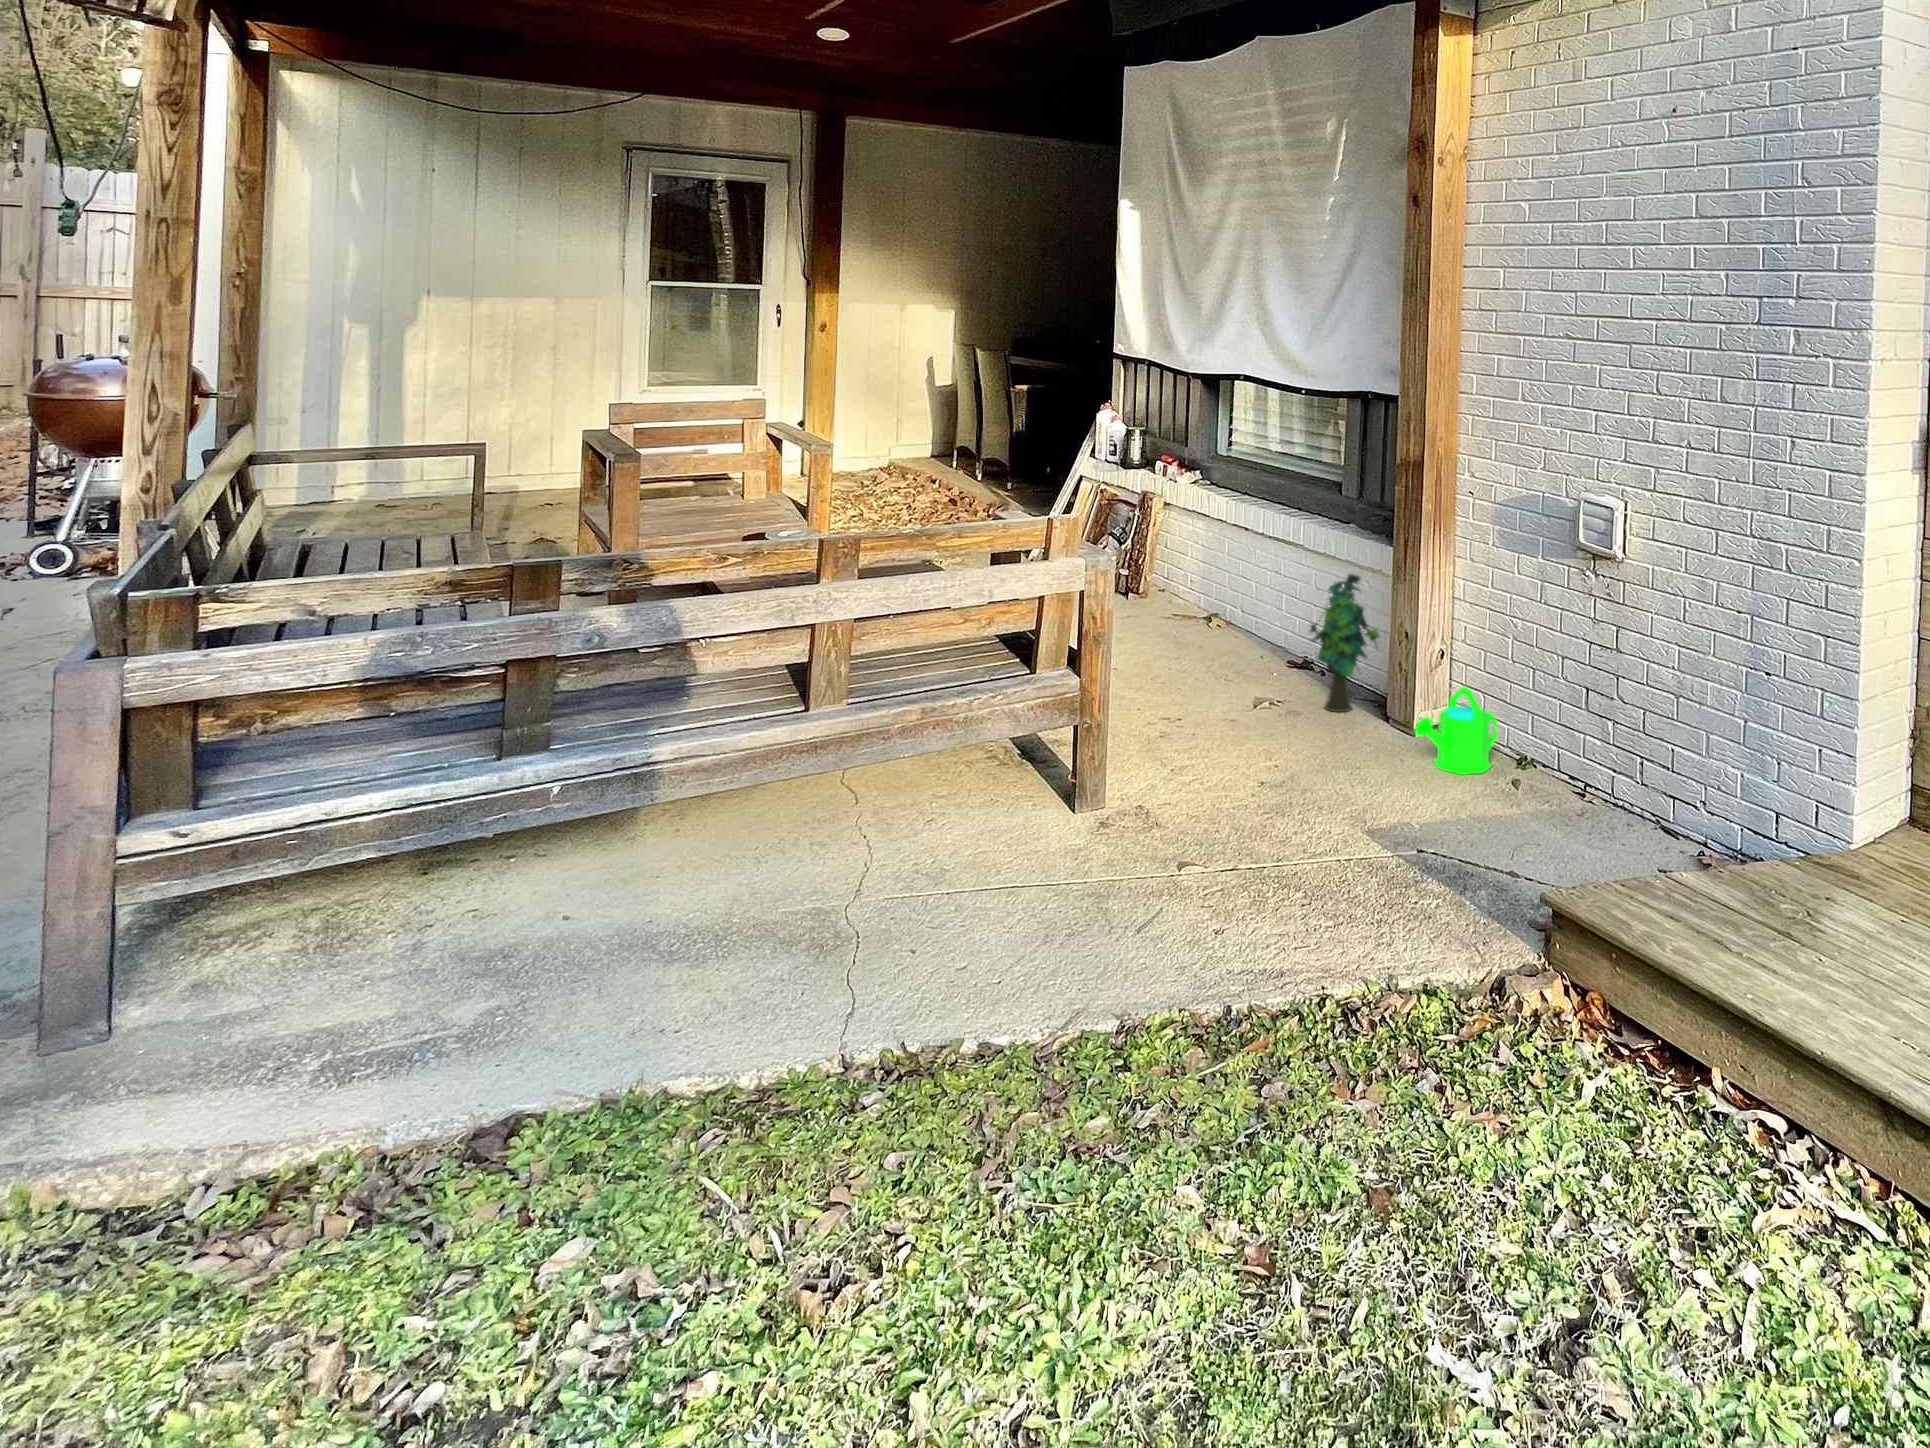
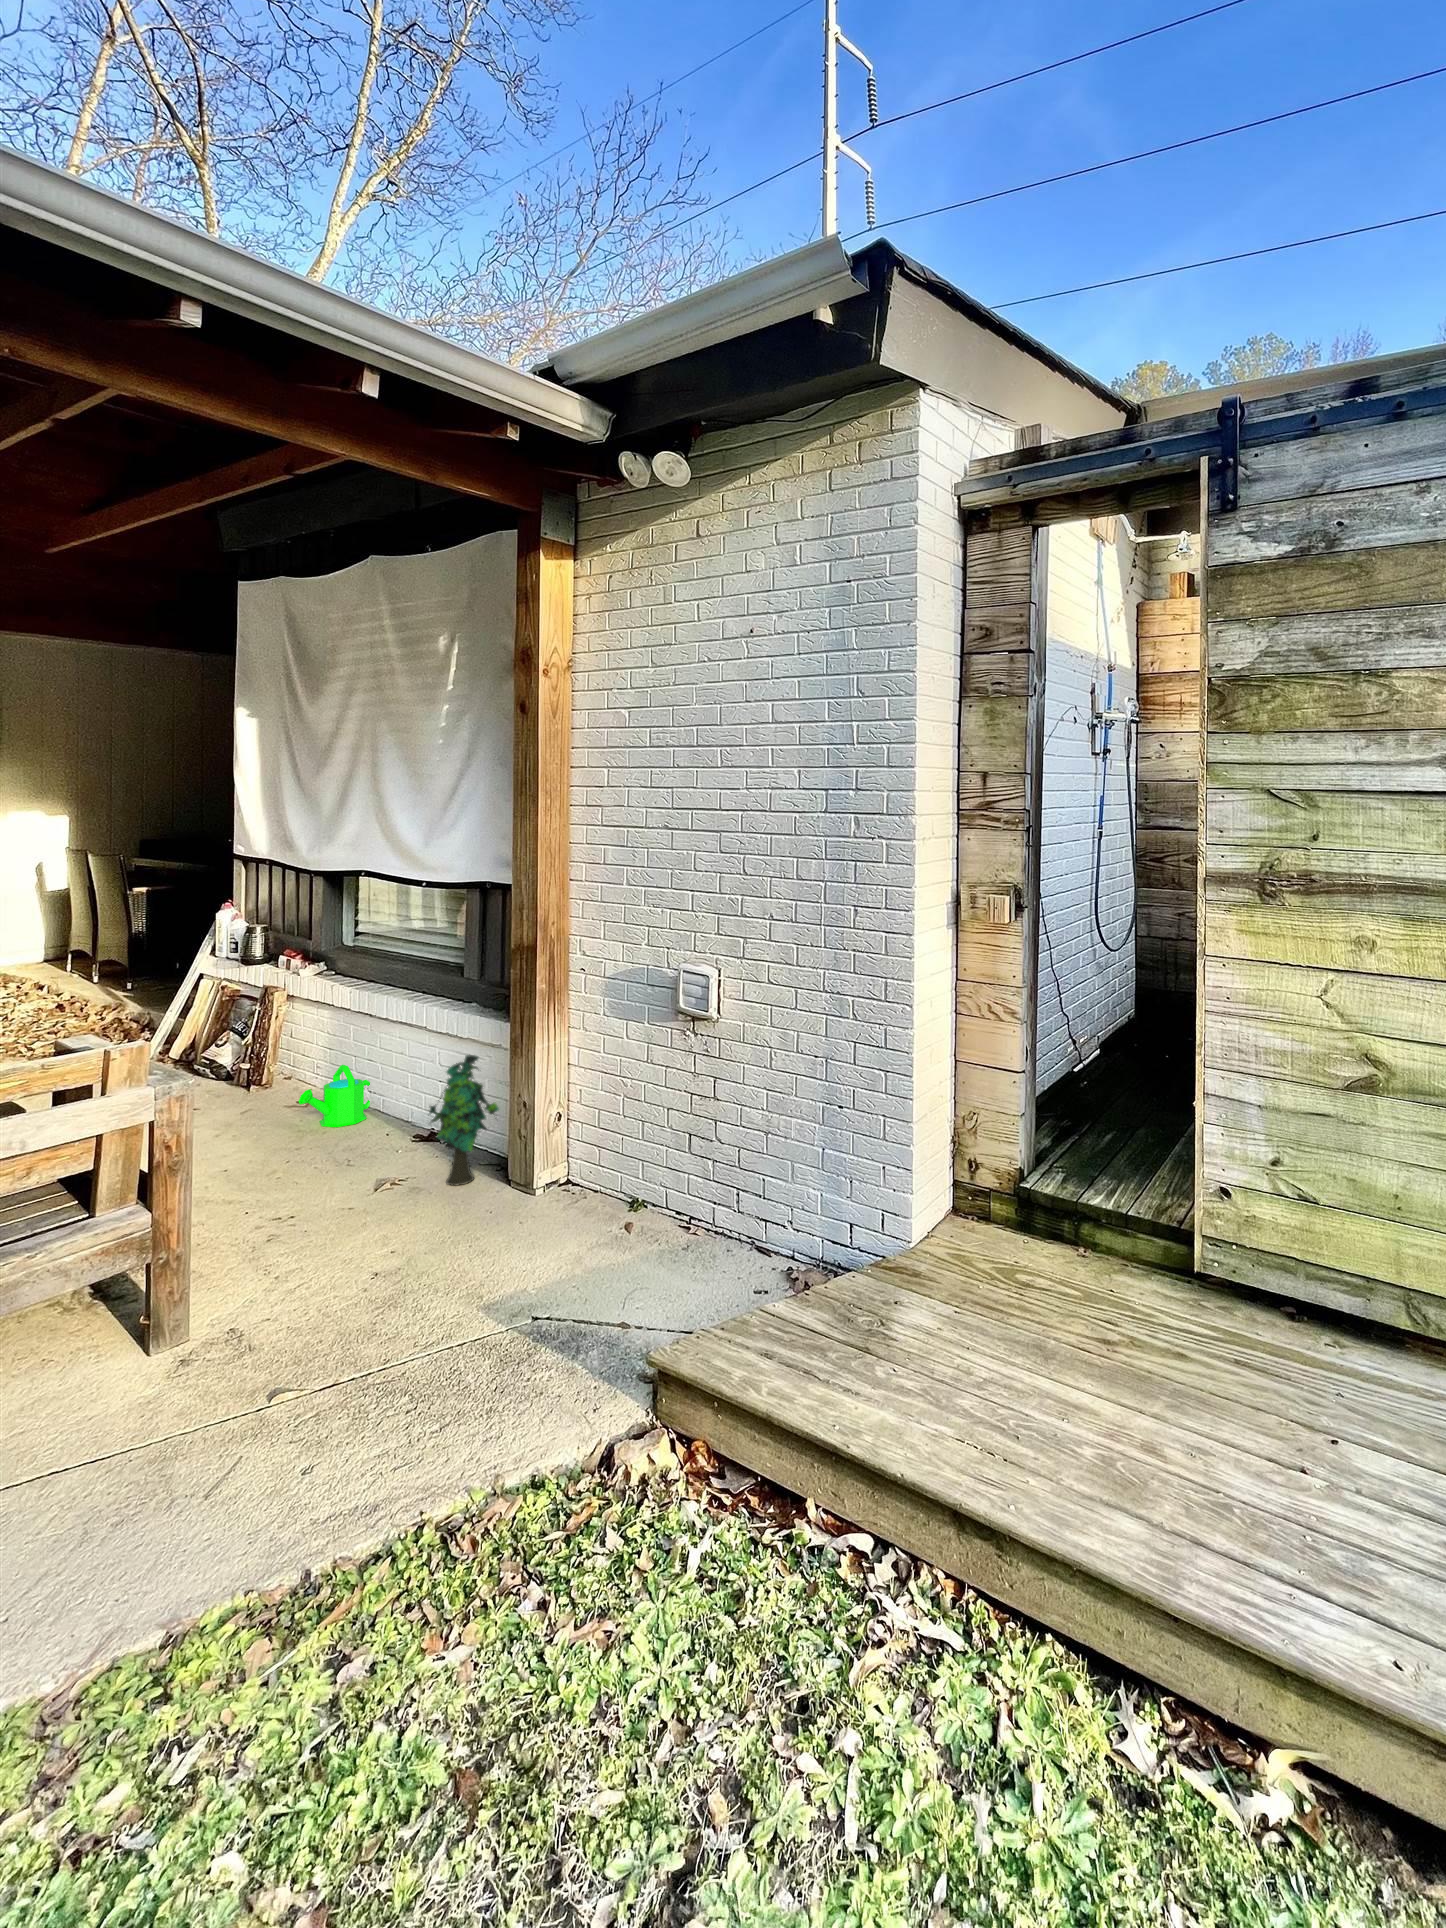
watering can: present [1415,686,1498,775] -> present [298,1065,370,1127]

